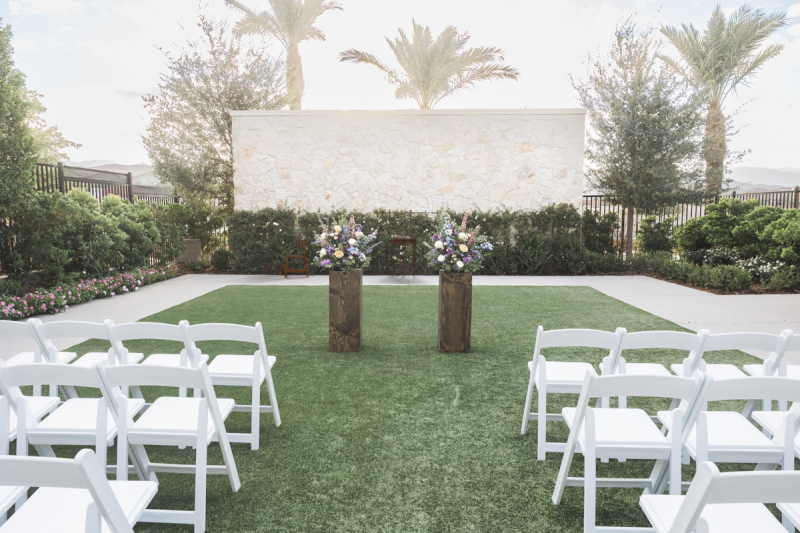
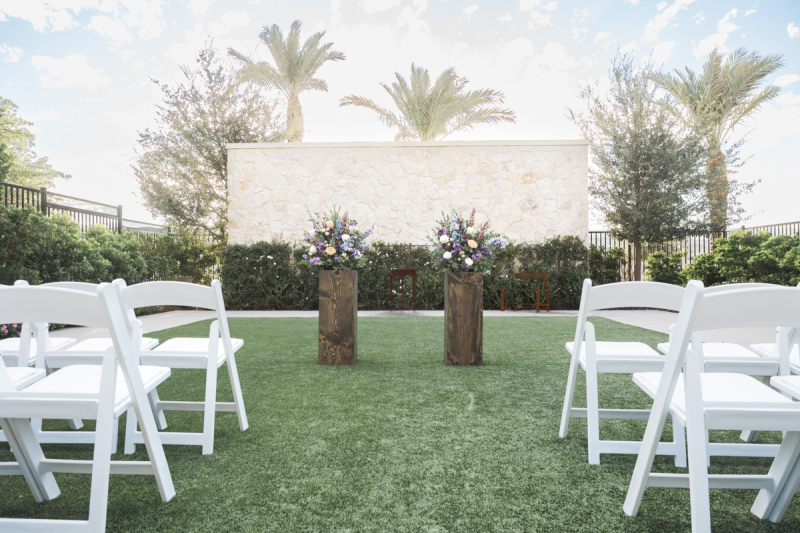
bench: present [280,239,308,278] -> present [501,272,550,313]

